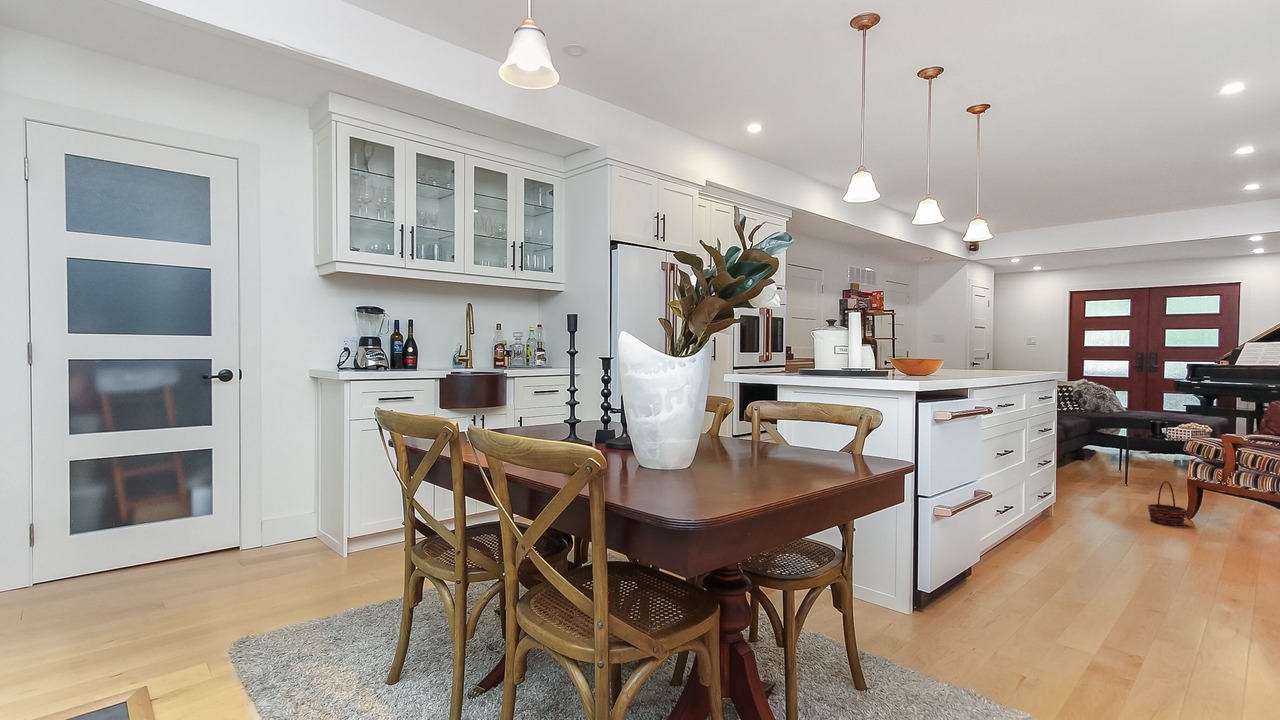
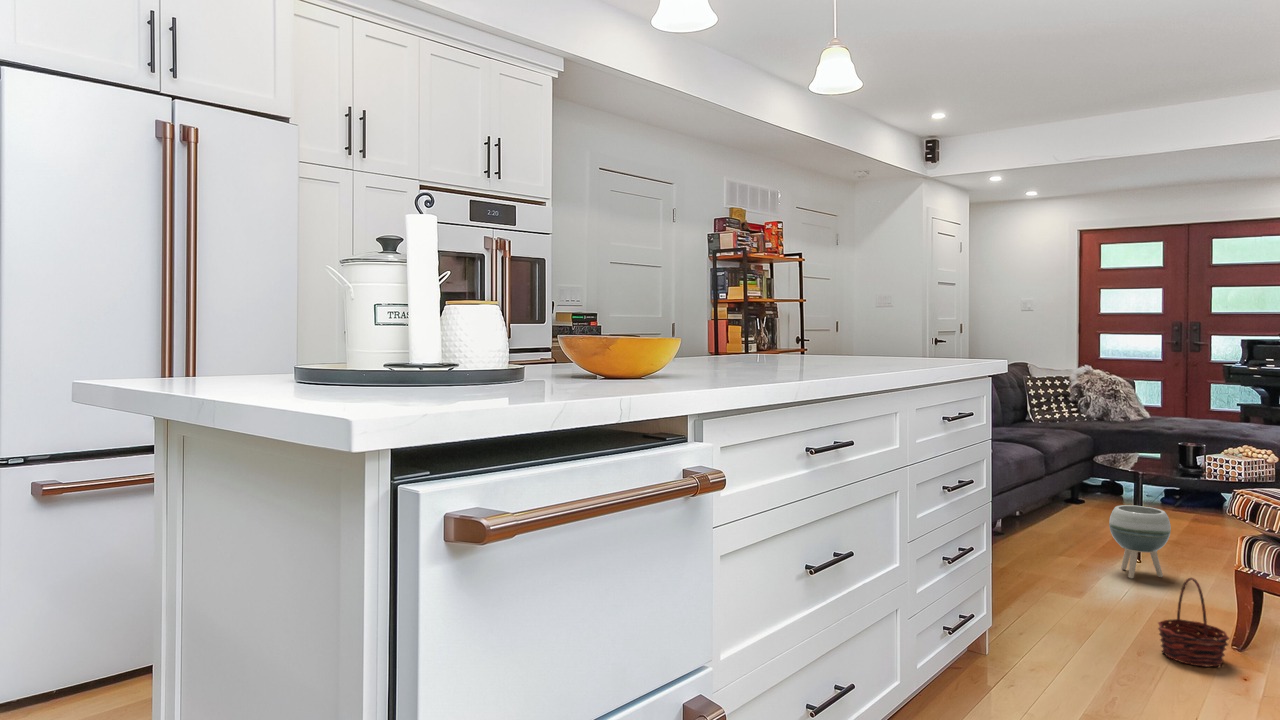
planter: none [1111,455,1149,494] -> present [1109,505,1171,578]

